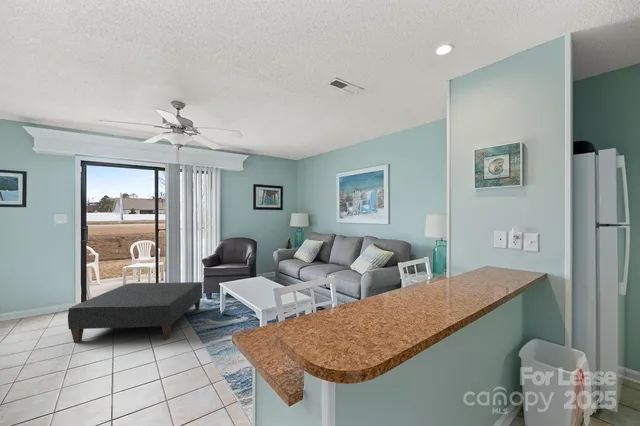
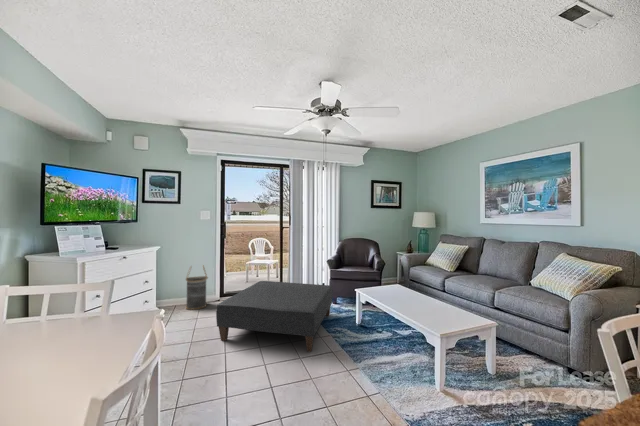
basket: none [35,272,65,320] -> present [186,265,208,309]

